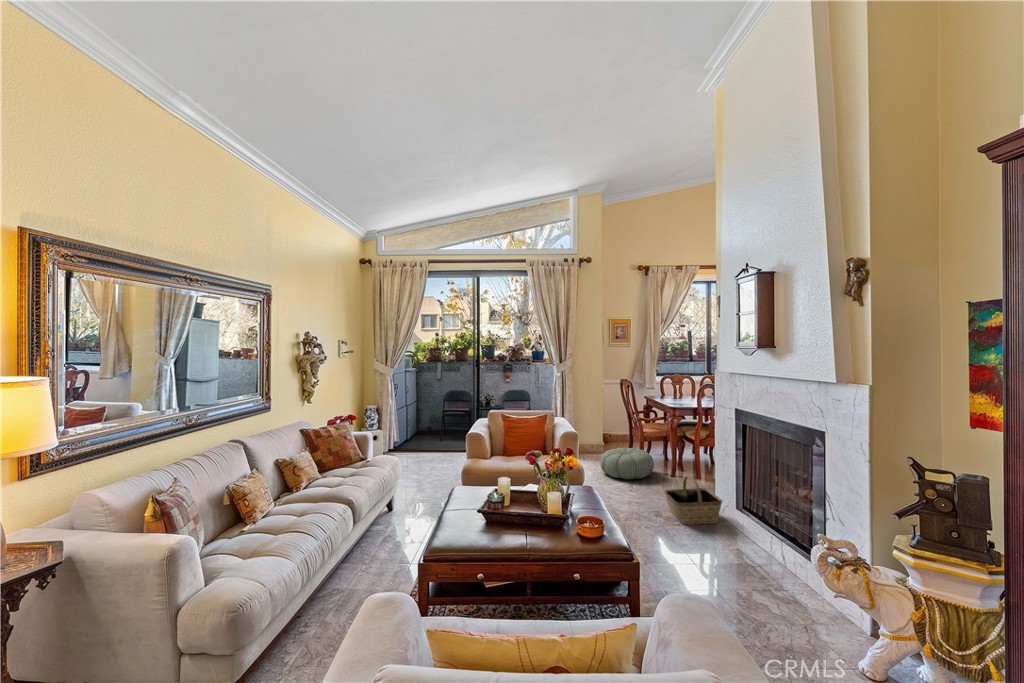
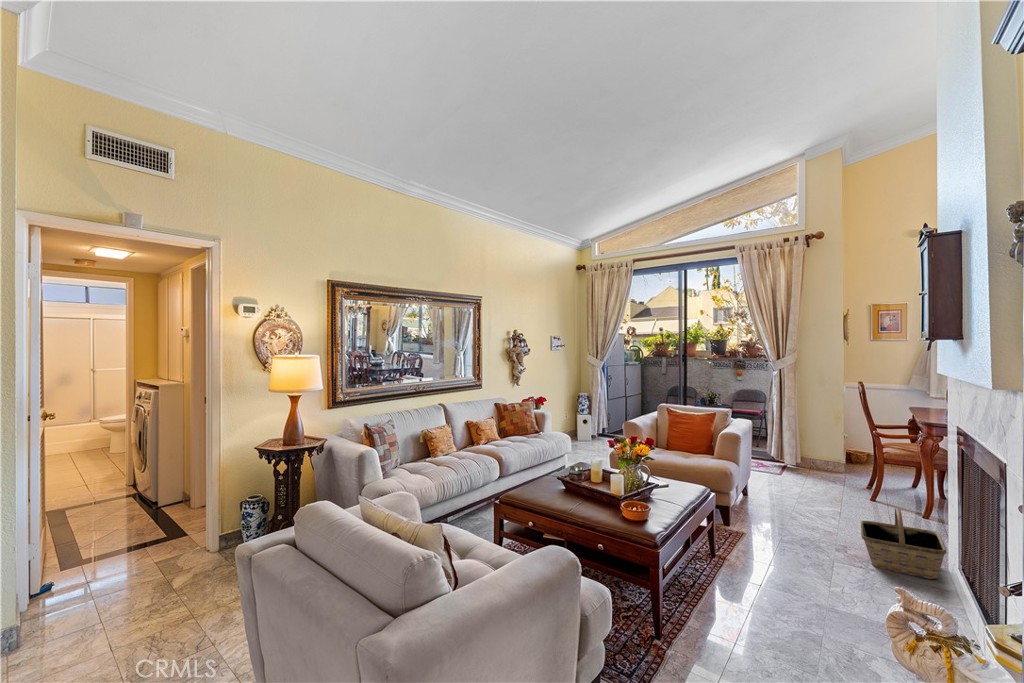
pouf: present [600,448,654,479] -> none [812,466,895,507]

